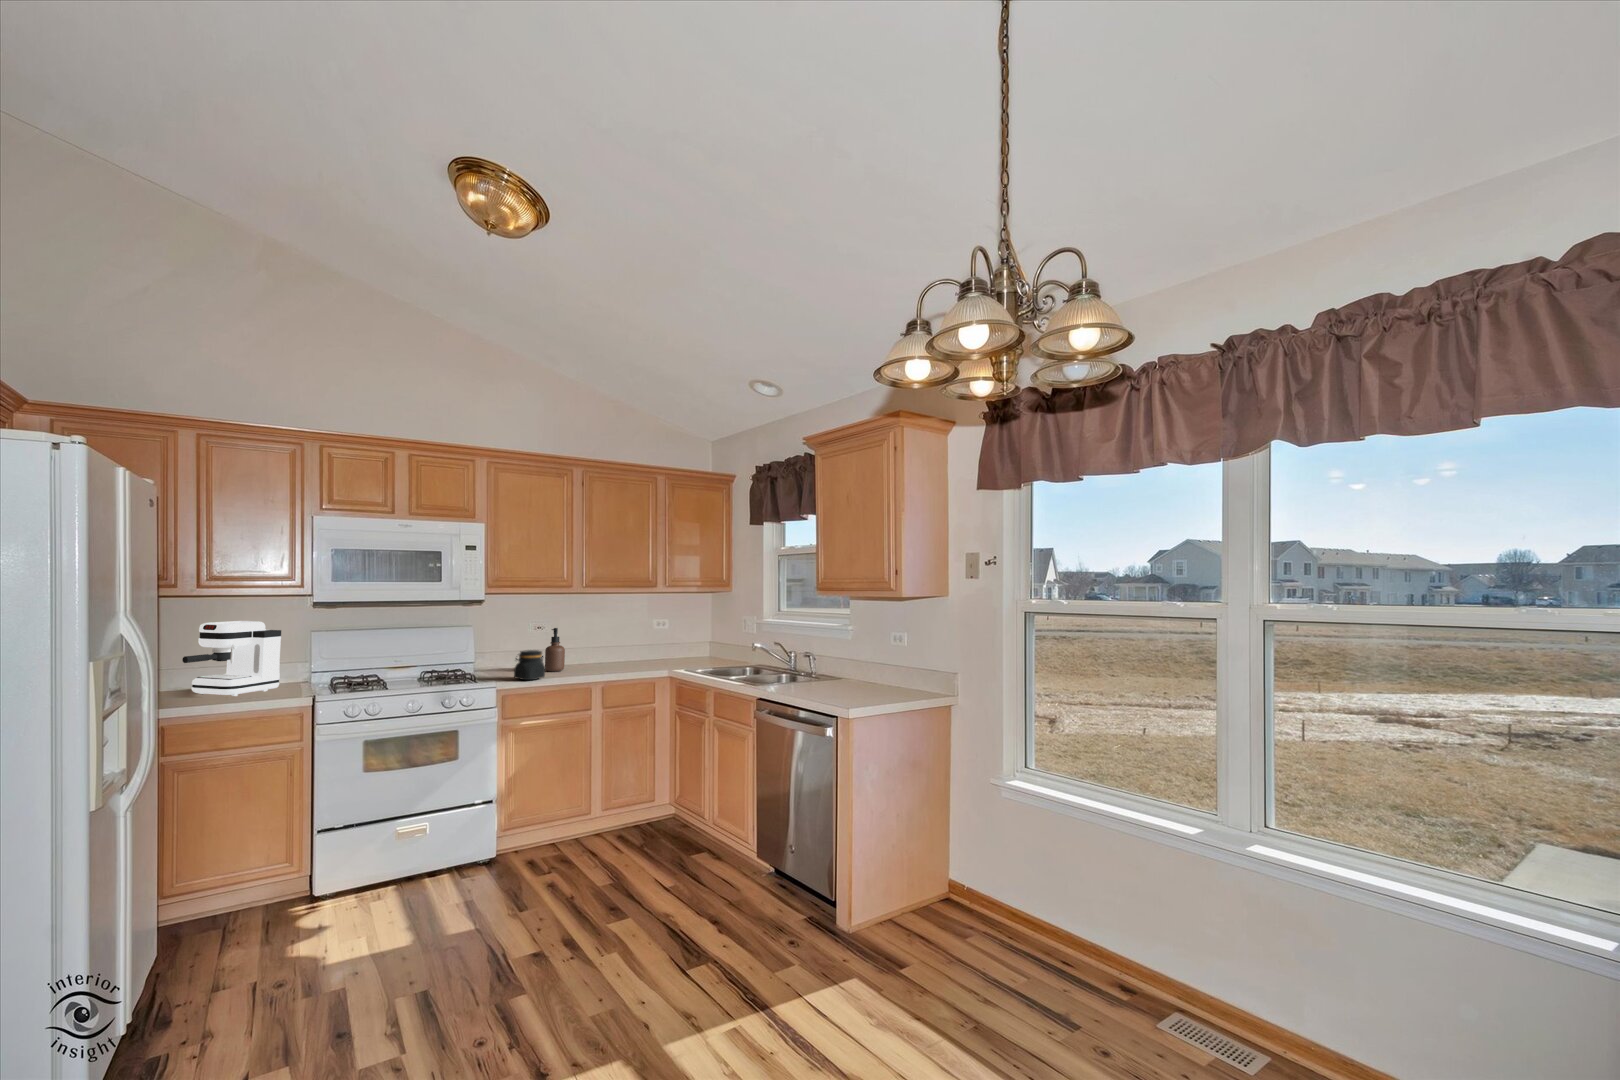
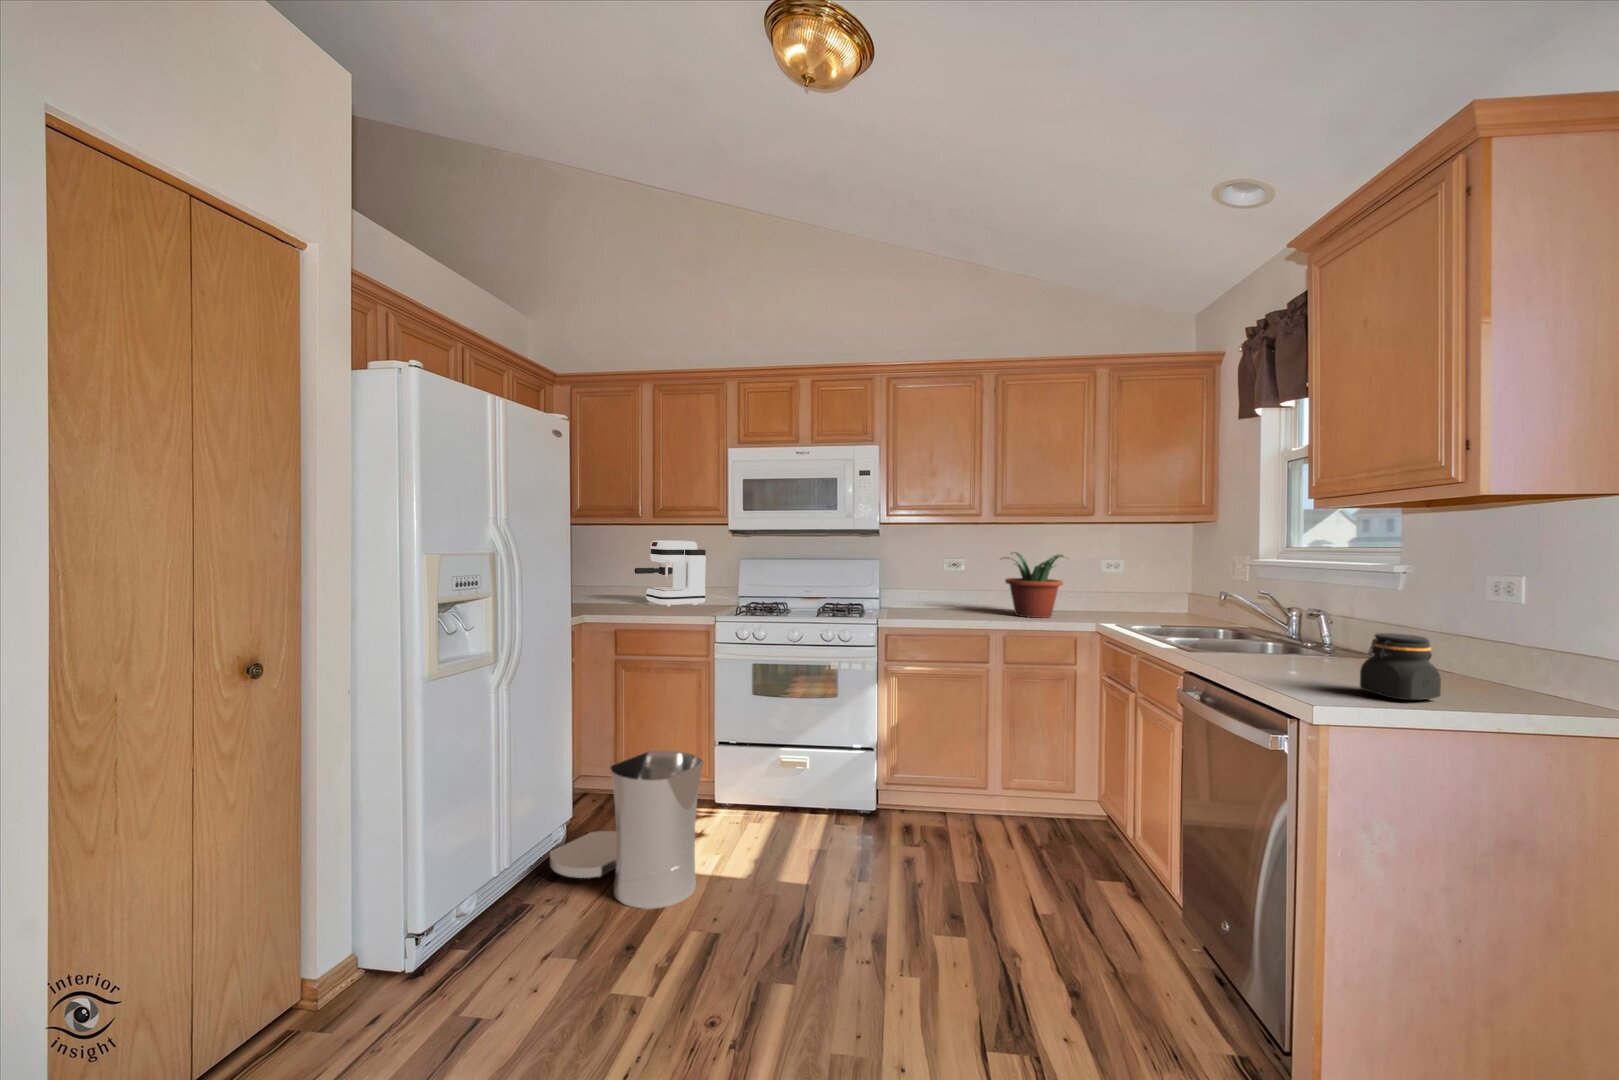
potted plant: none [587,618,642,670] -> present [1005,552,1064,618]
soap dispenser: present [545,628,565,672] -> none [950,562,972,613]
jar: present [514,650,545,680] -> present [1360,633,1441,700]
trash can: none [158,840,374,1013] -> present [550,751,703,909]

